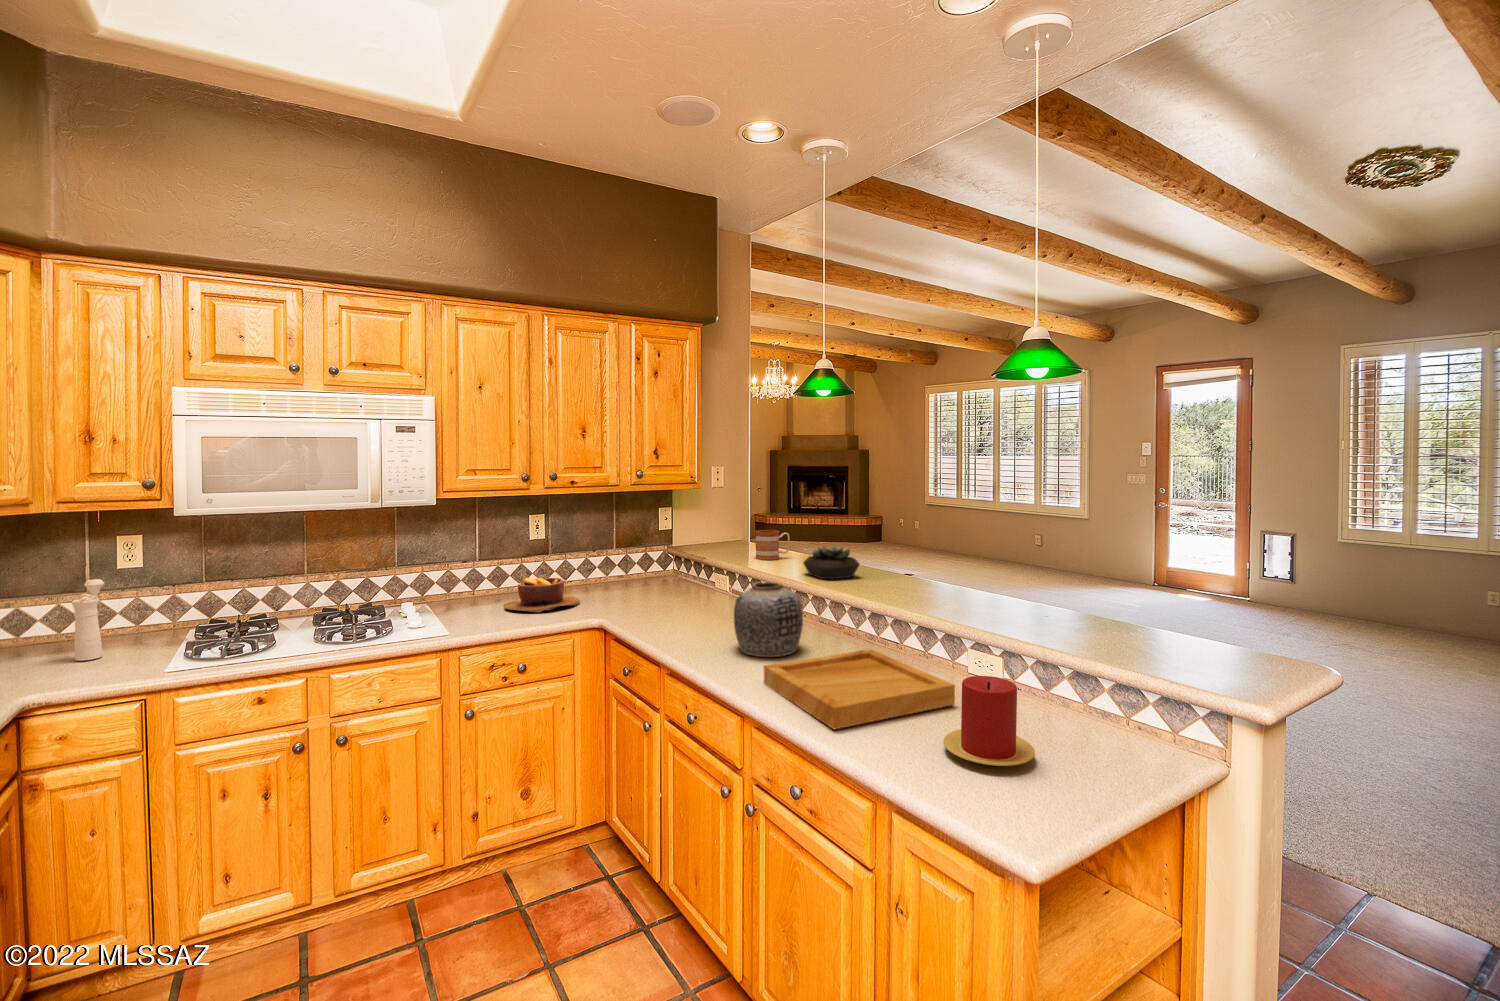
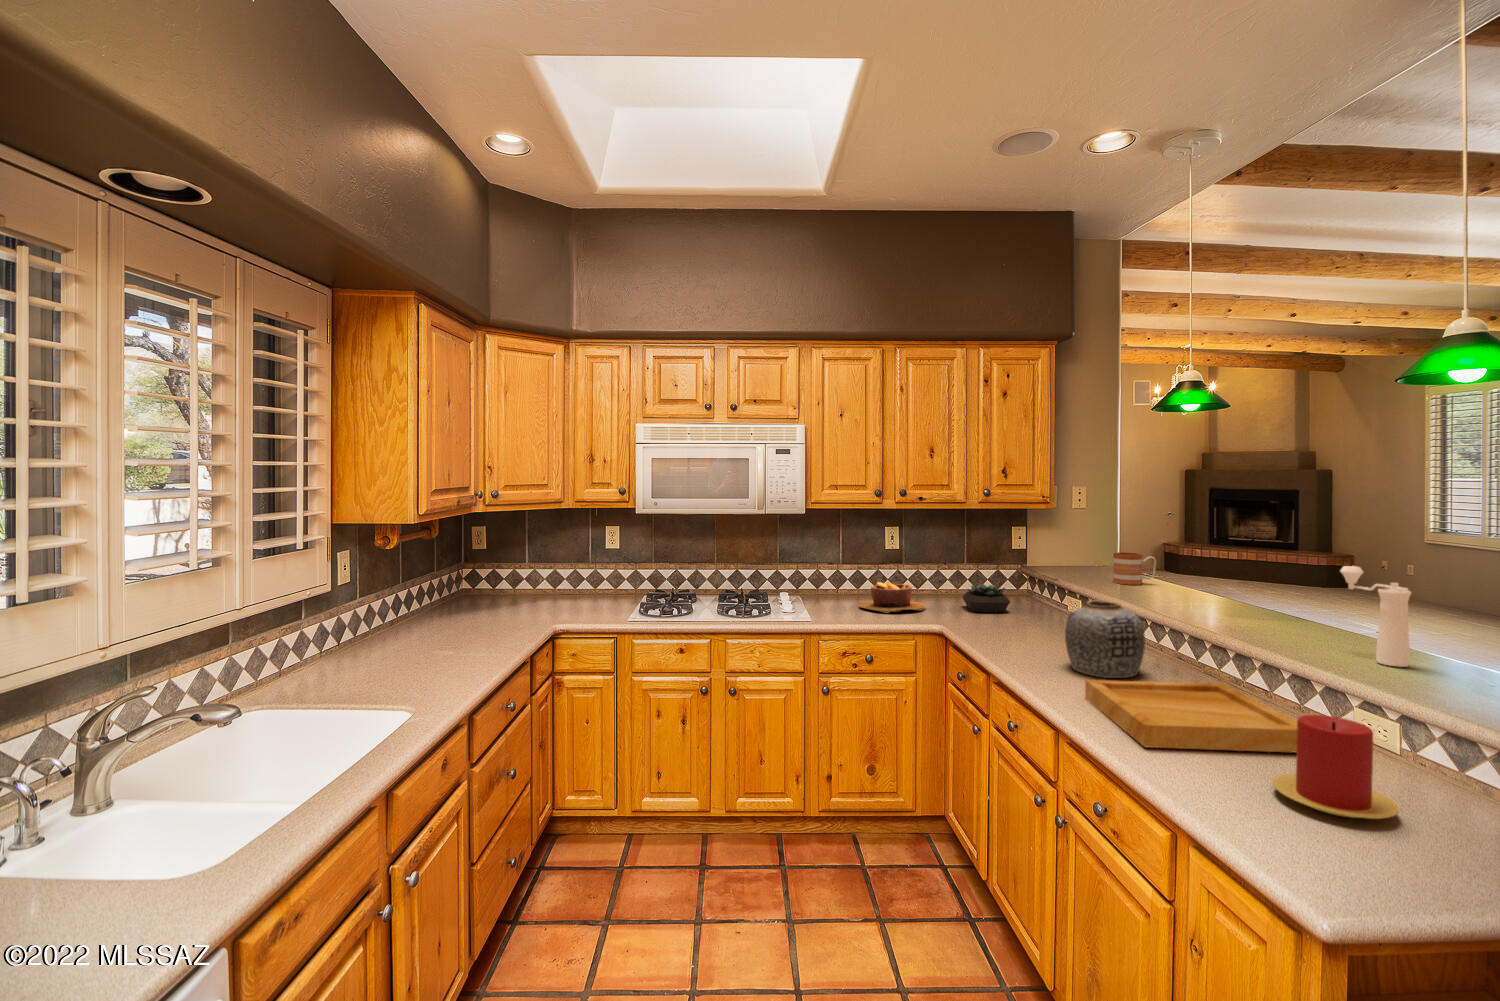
succulent plant: present [803,547,860,579] -> present [963,584,1010,613]
pepper mill: present [71,579,104,661] -> present [1340,566,1411,667]

